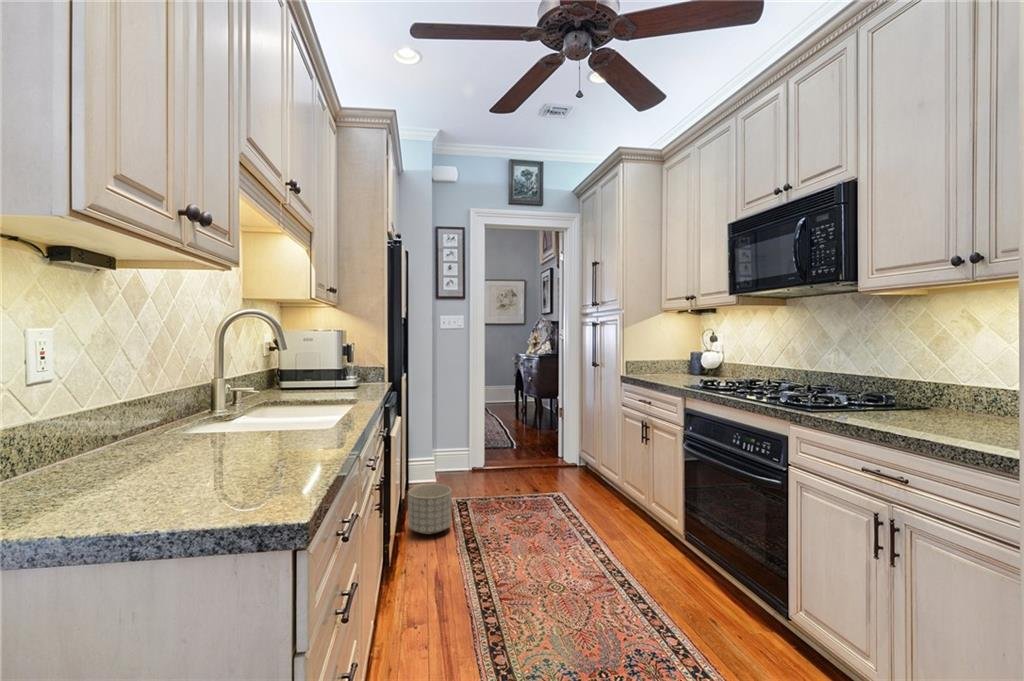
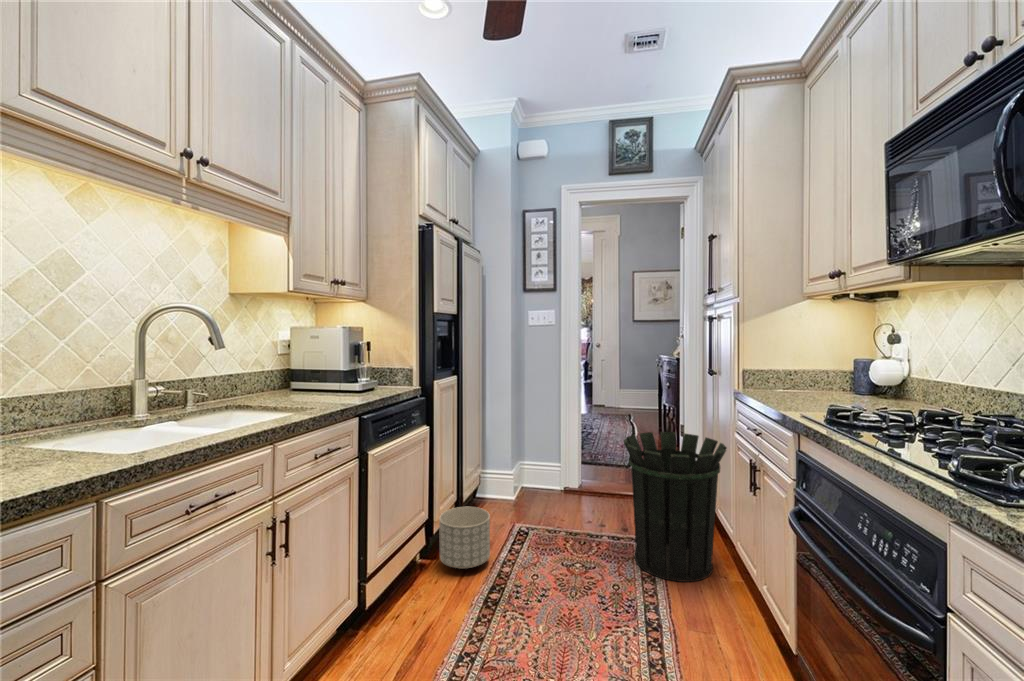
waste bin: none [547,411,621,516] -> present [624,432,727,582]

